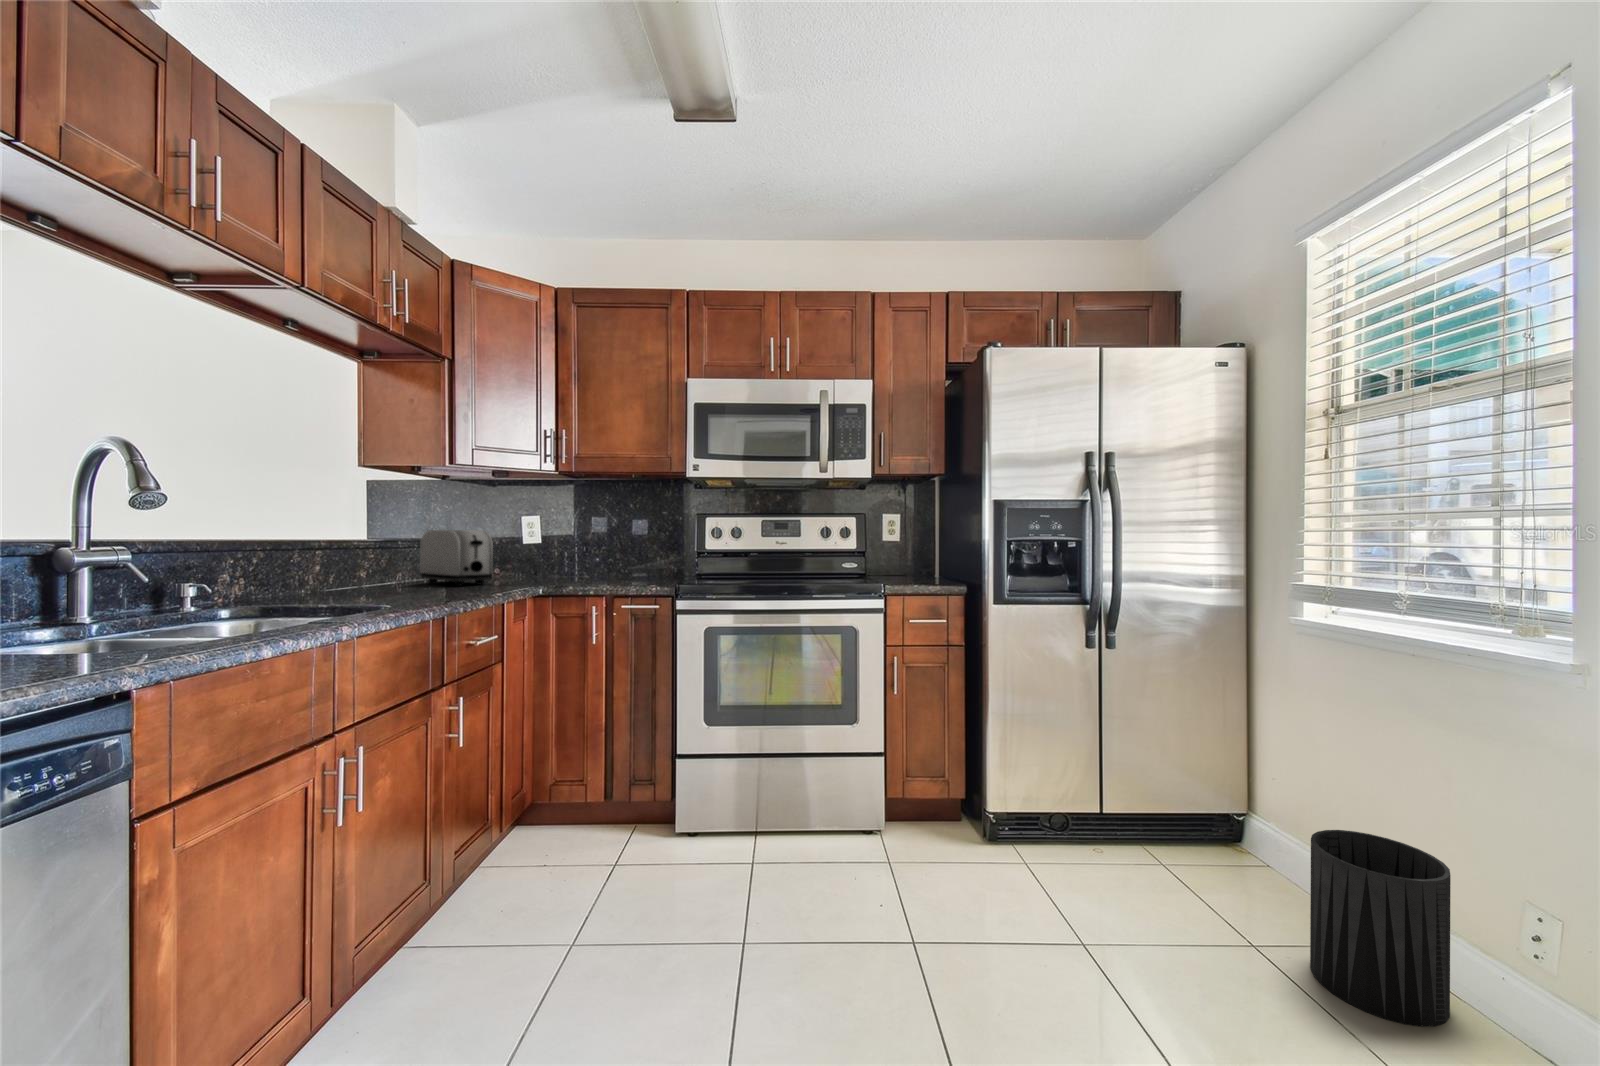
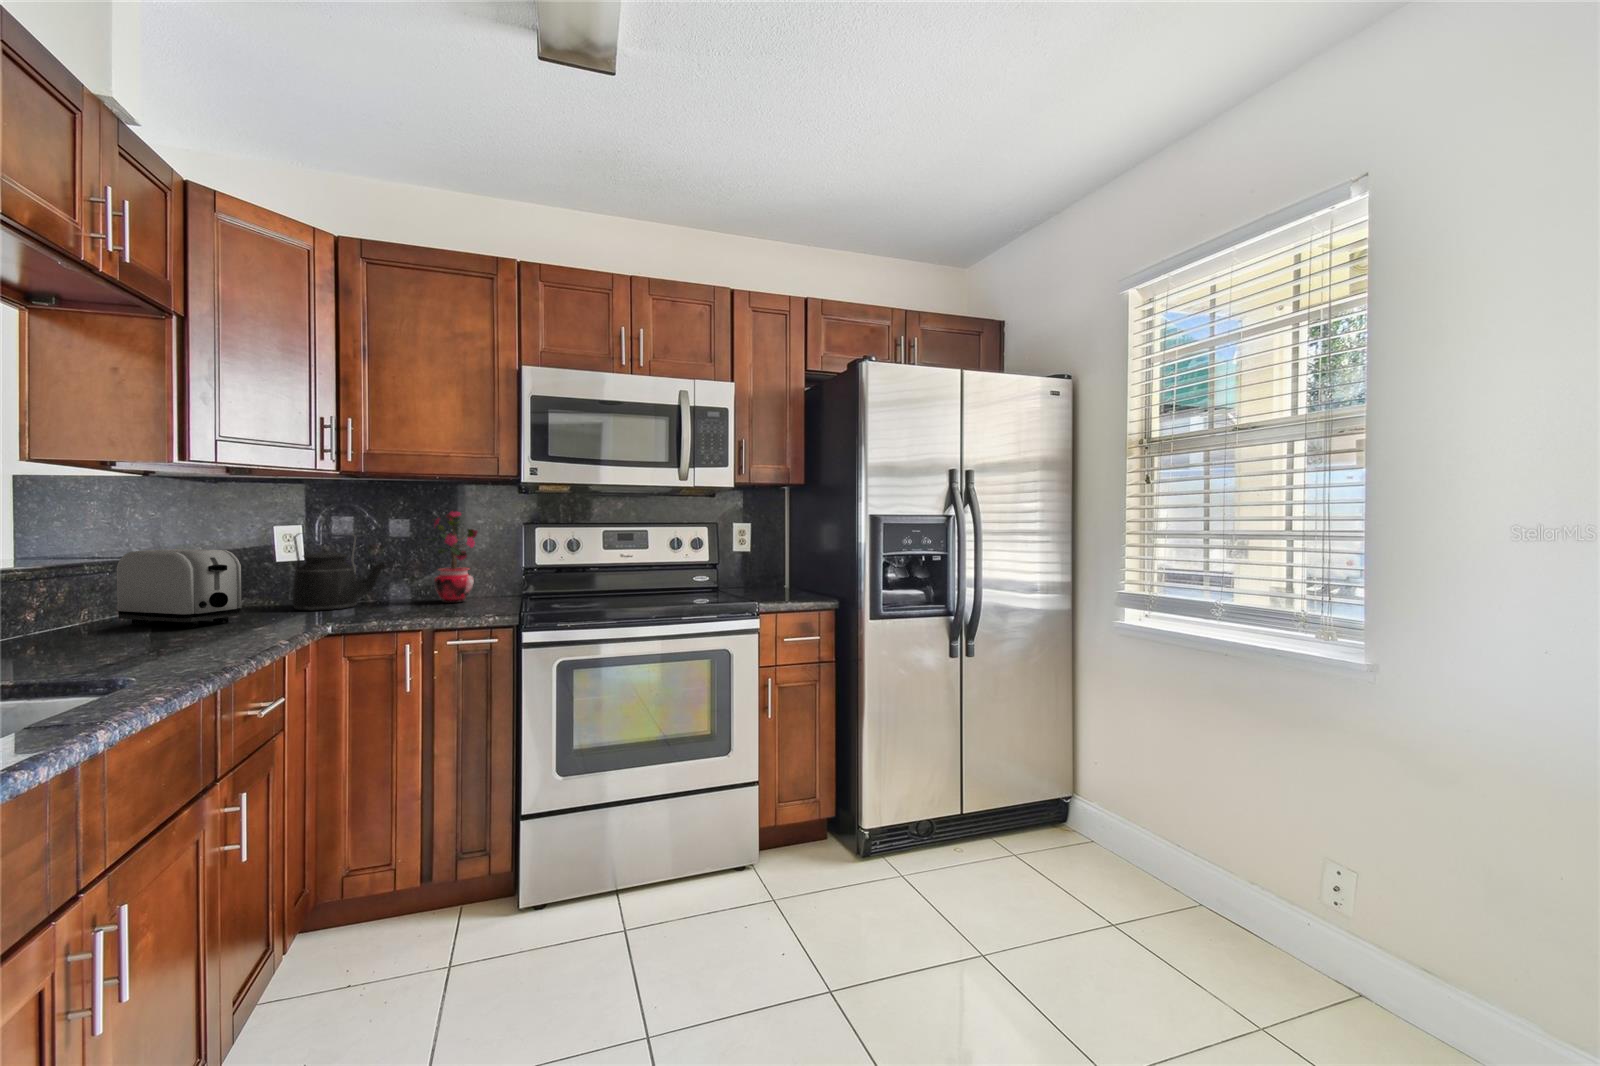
potted plant: none [621,501,665,579] -> present [432,511,477,603]
kettle: none [532,521,596,580] -> present [293,533,386,611]
trash can: present [1310,830,1451,1027] -> none [1148,807,1250,963]

